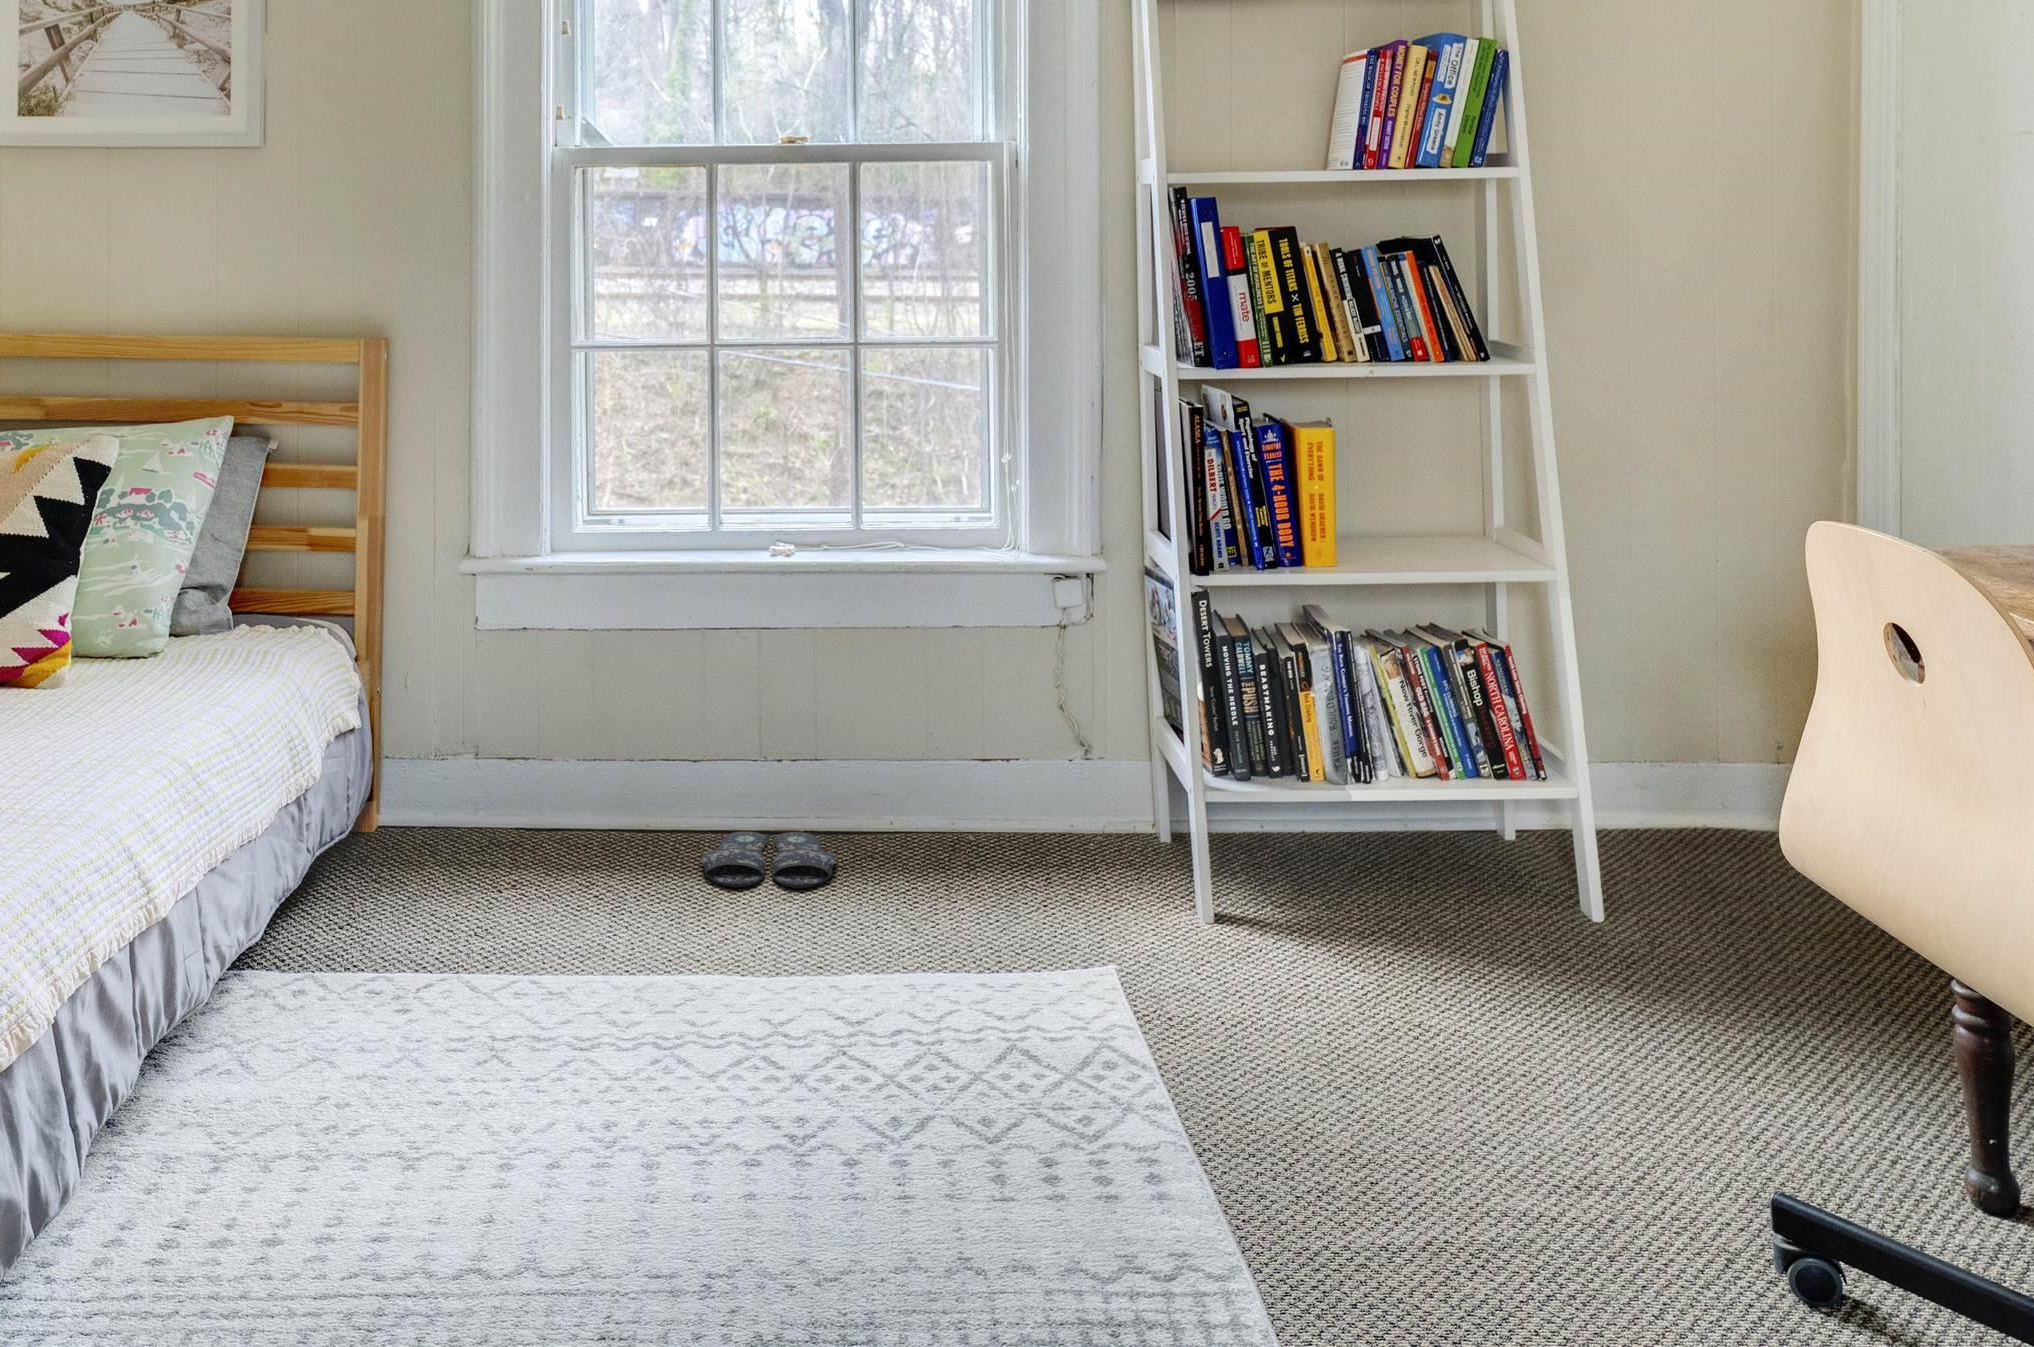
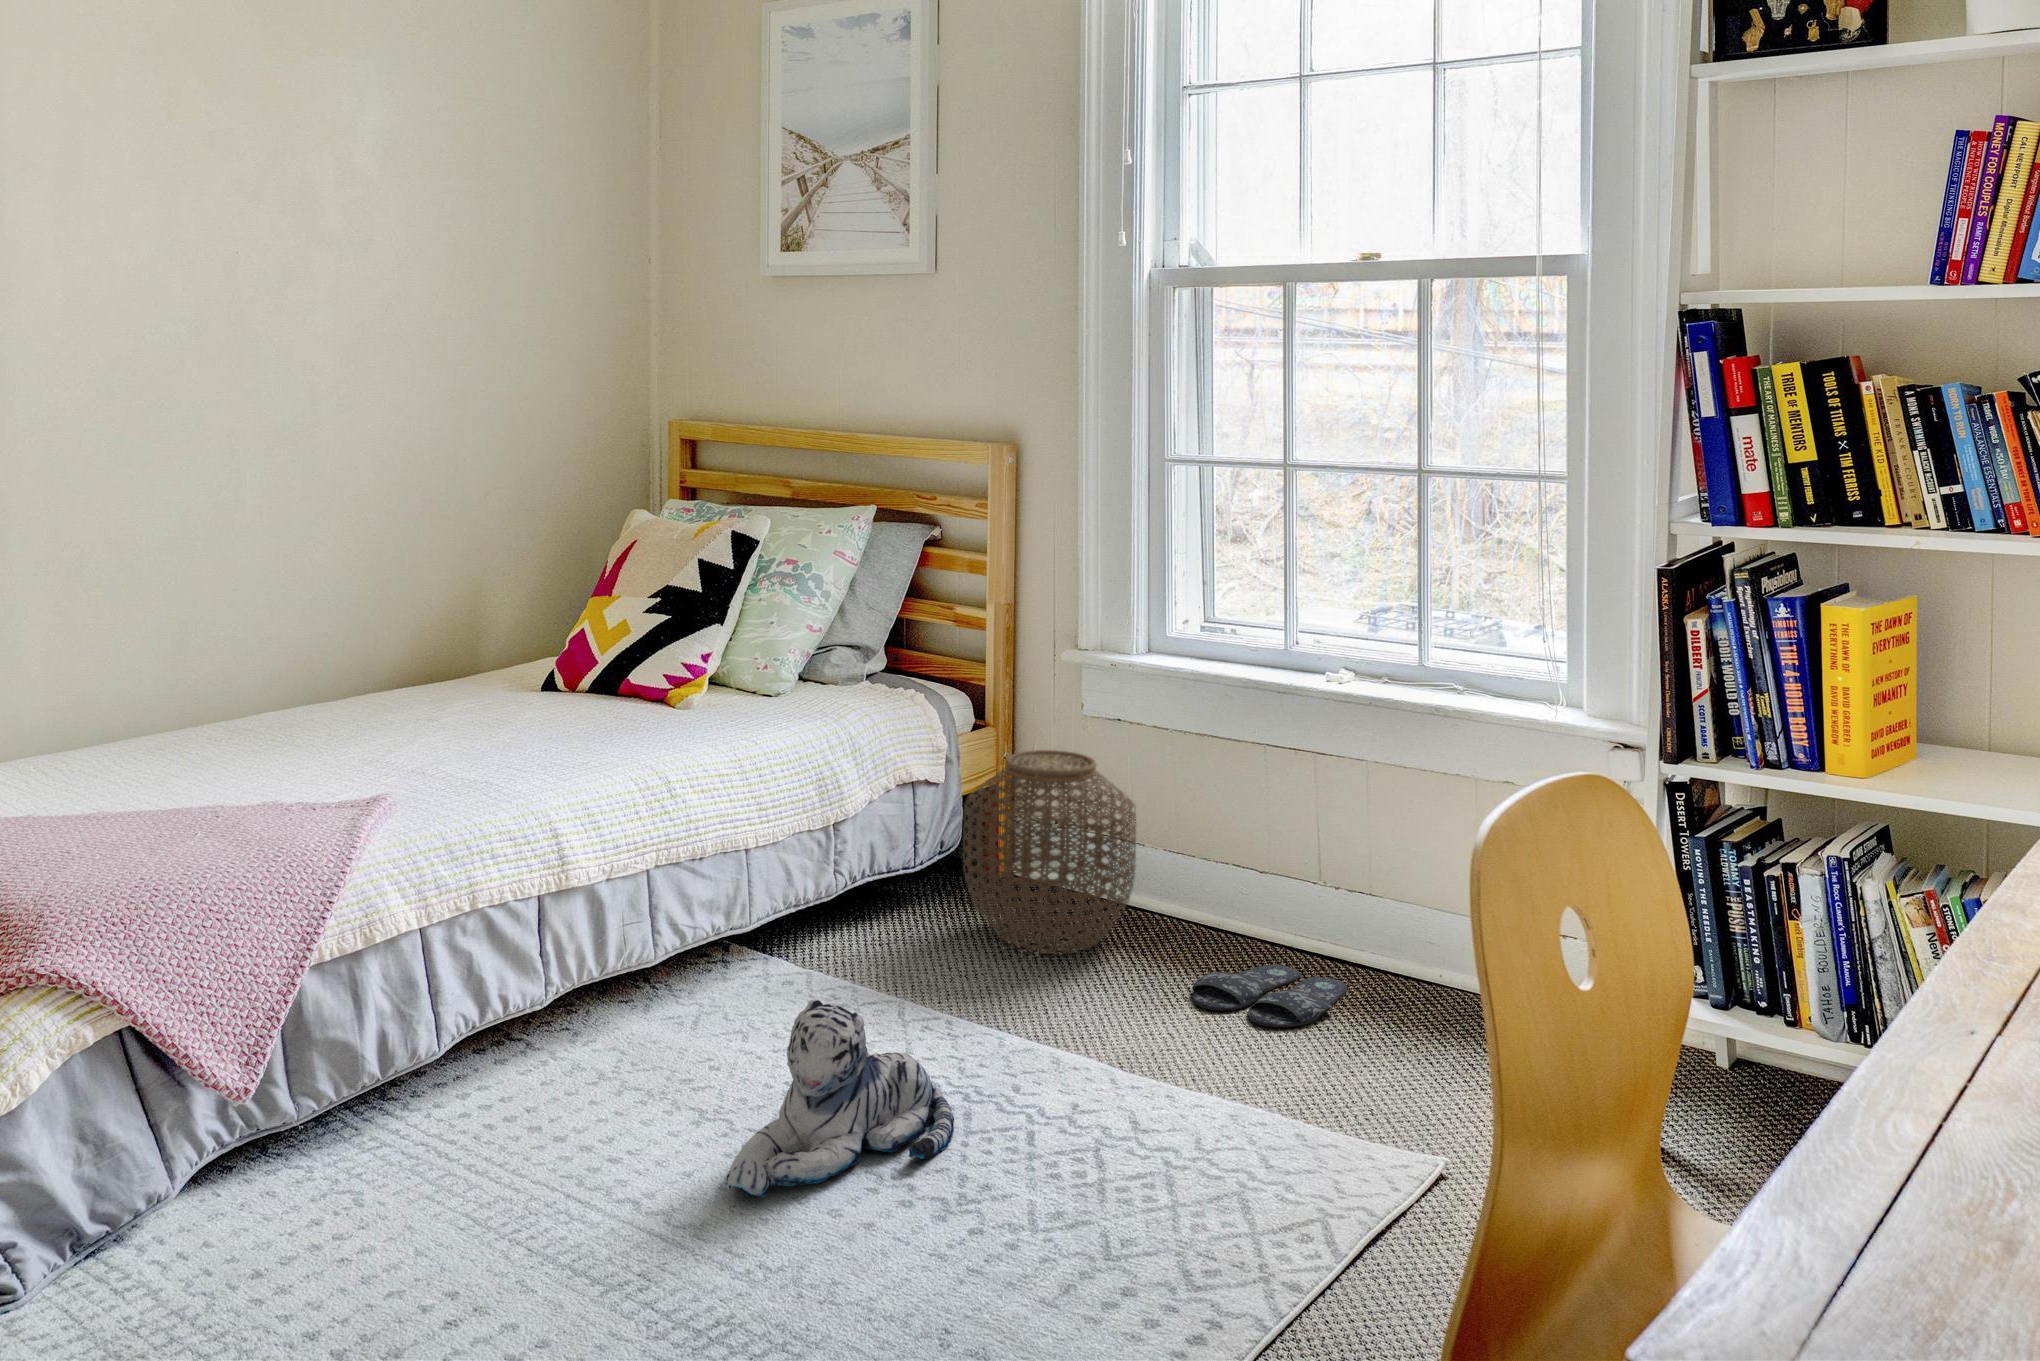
woven basket: none [412,663,600,881] -> present [963,750,1136,954]
plush toy: none [536,974,717,1229] -> present [726,999,954,1197]

